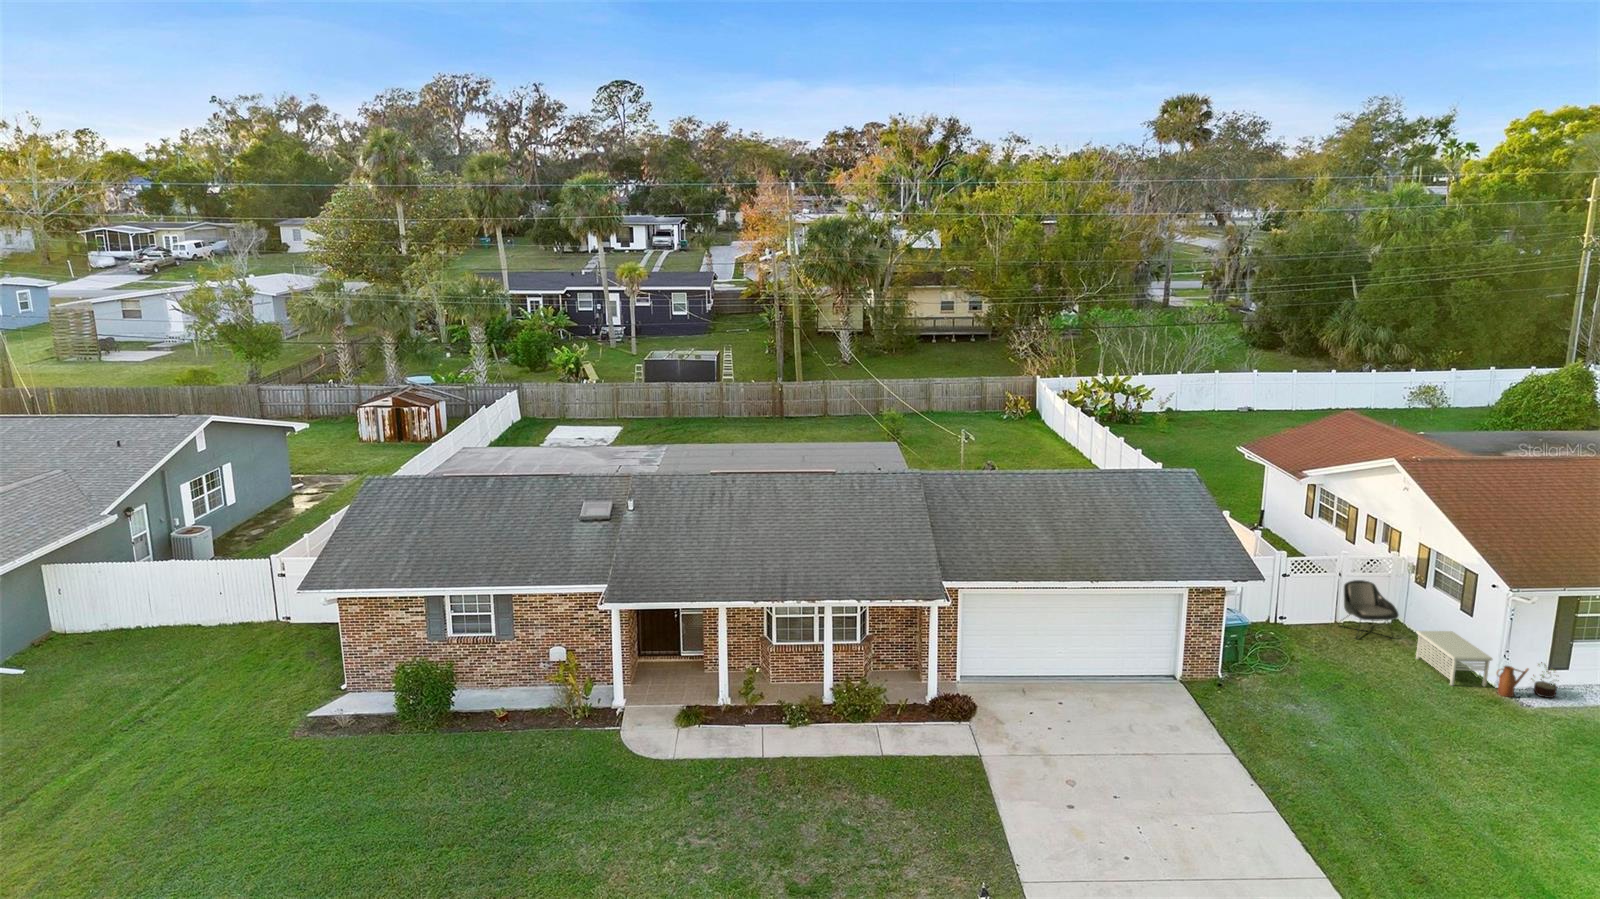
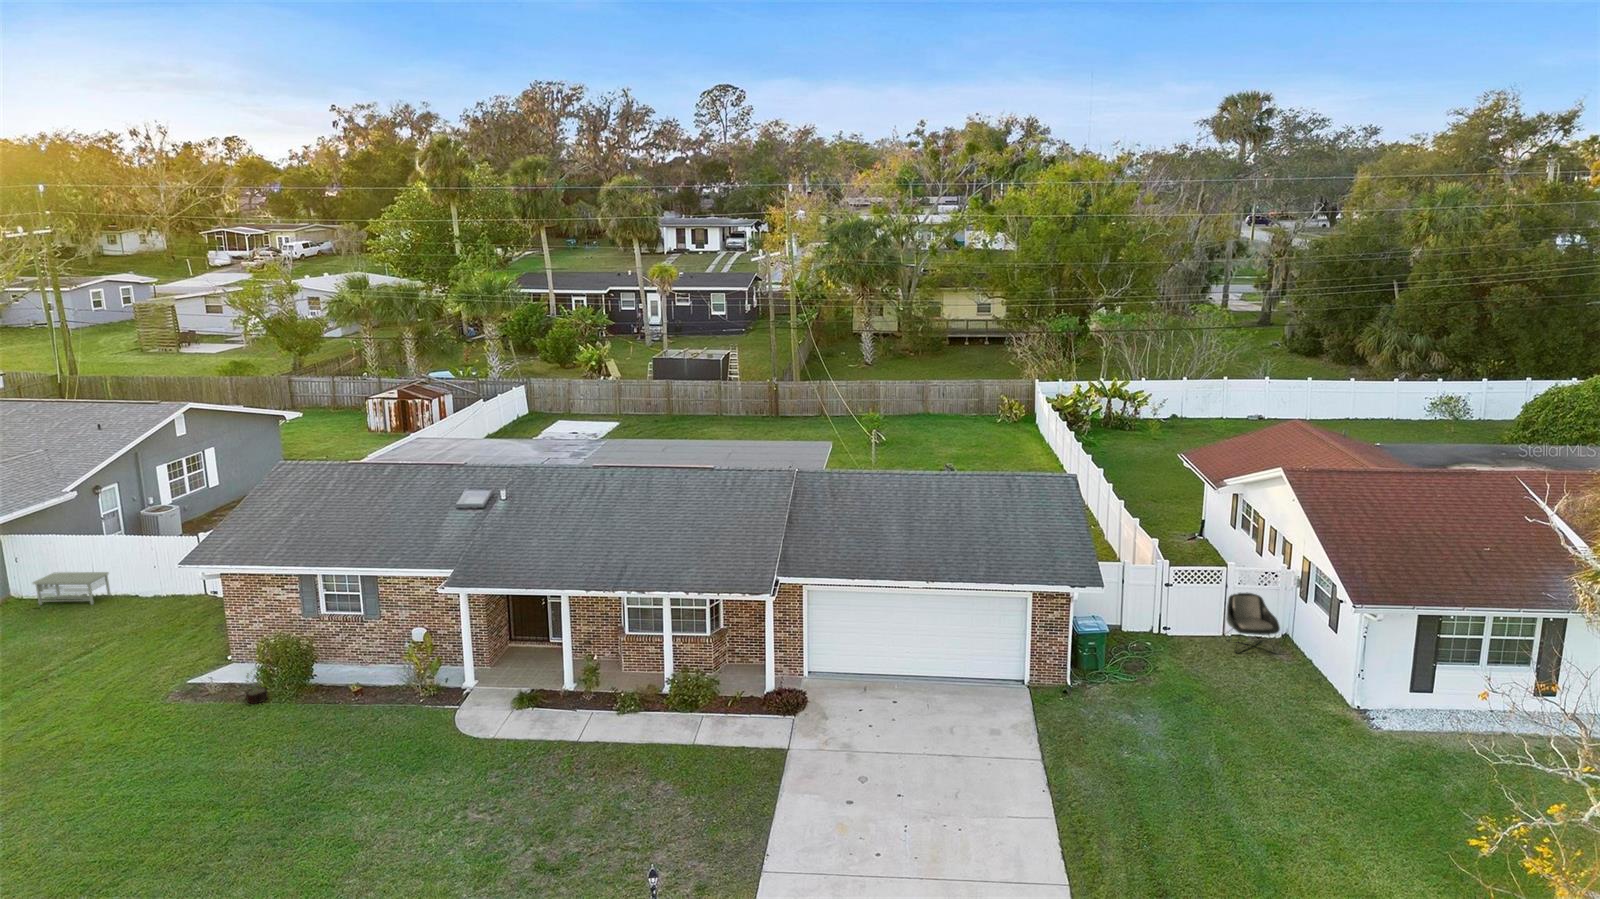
storage bench: present [1416,631,1492,686] -> present [33,572,110,605]
decorative plant: present [1531,662,1557,698] -> present [246,668,268,704]
watering can: present [1497,666,1529,697] -> none [1352,686,1387,719]

